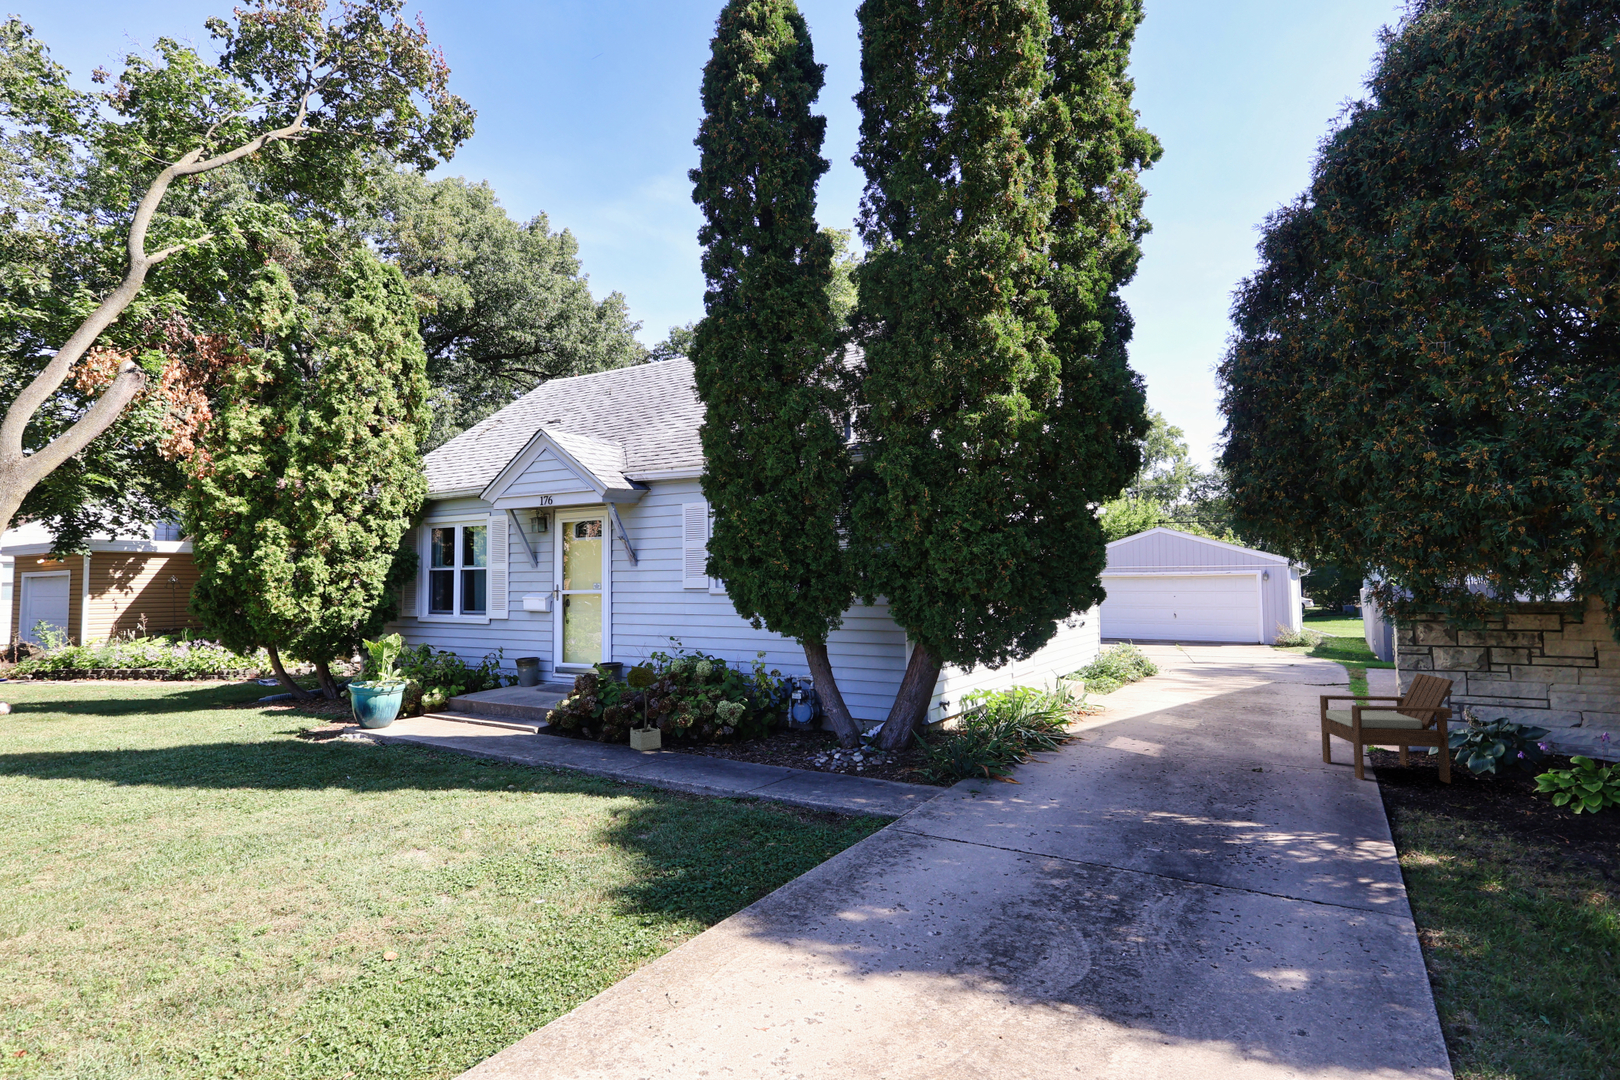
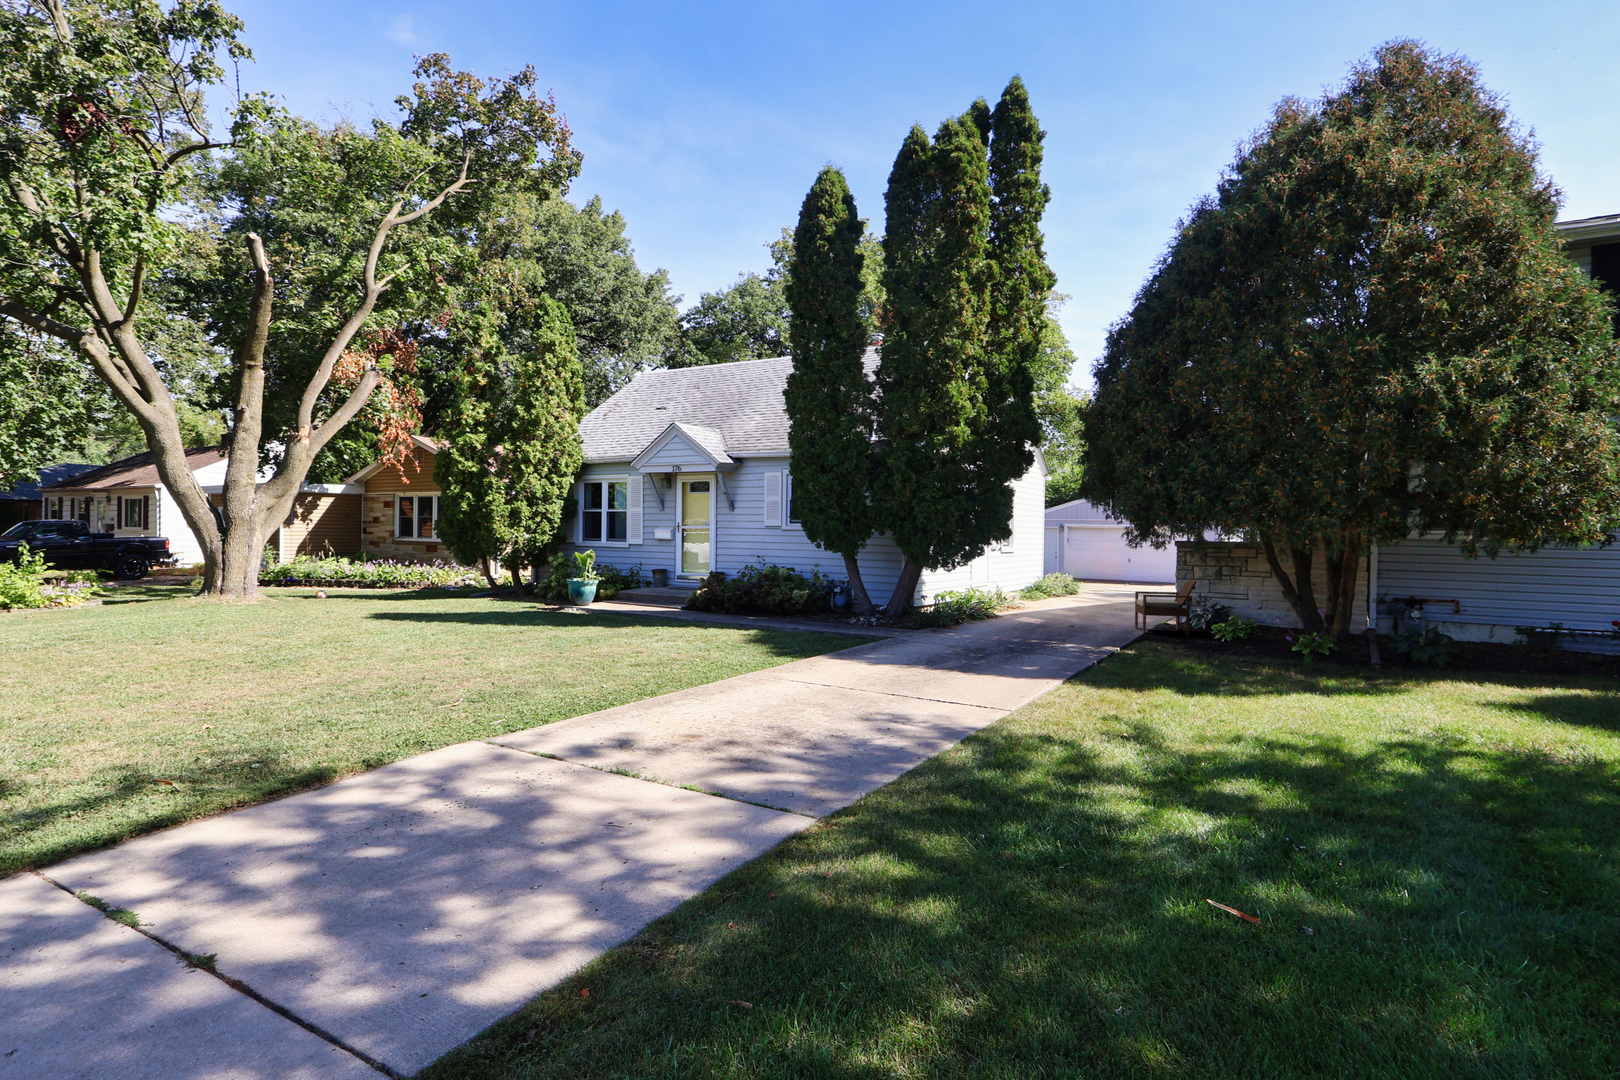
potted tree: present [627,665,661,751] -> none [735,570,755,620]

